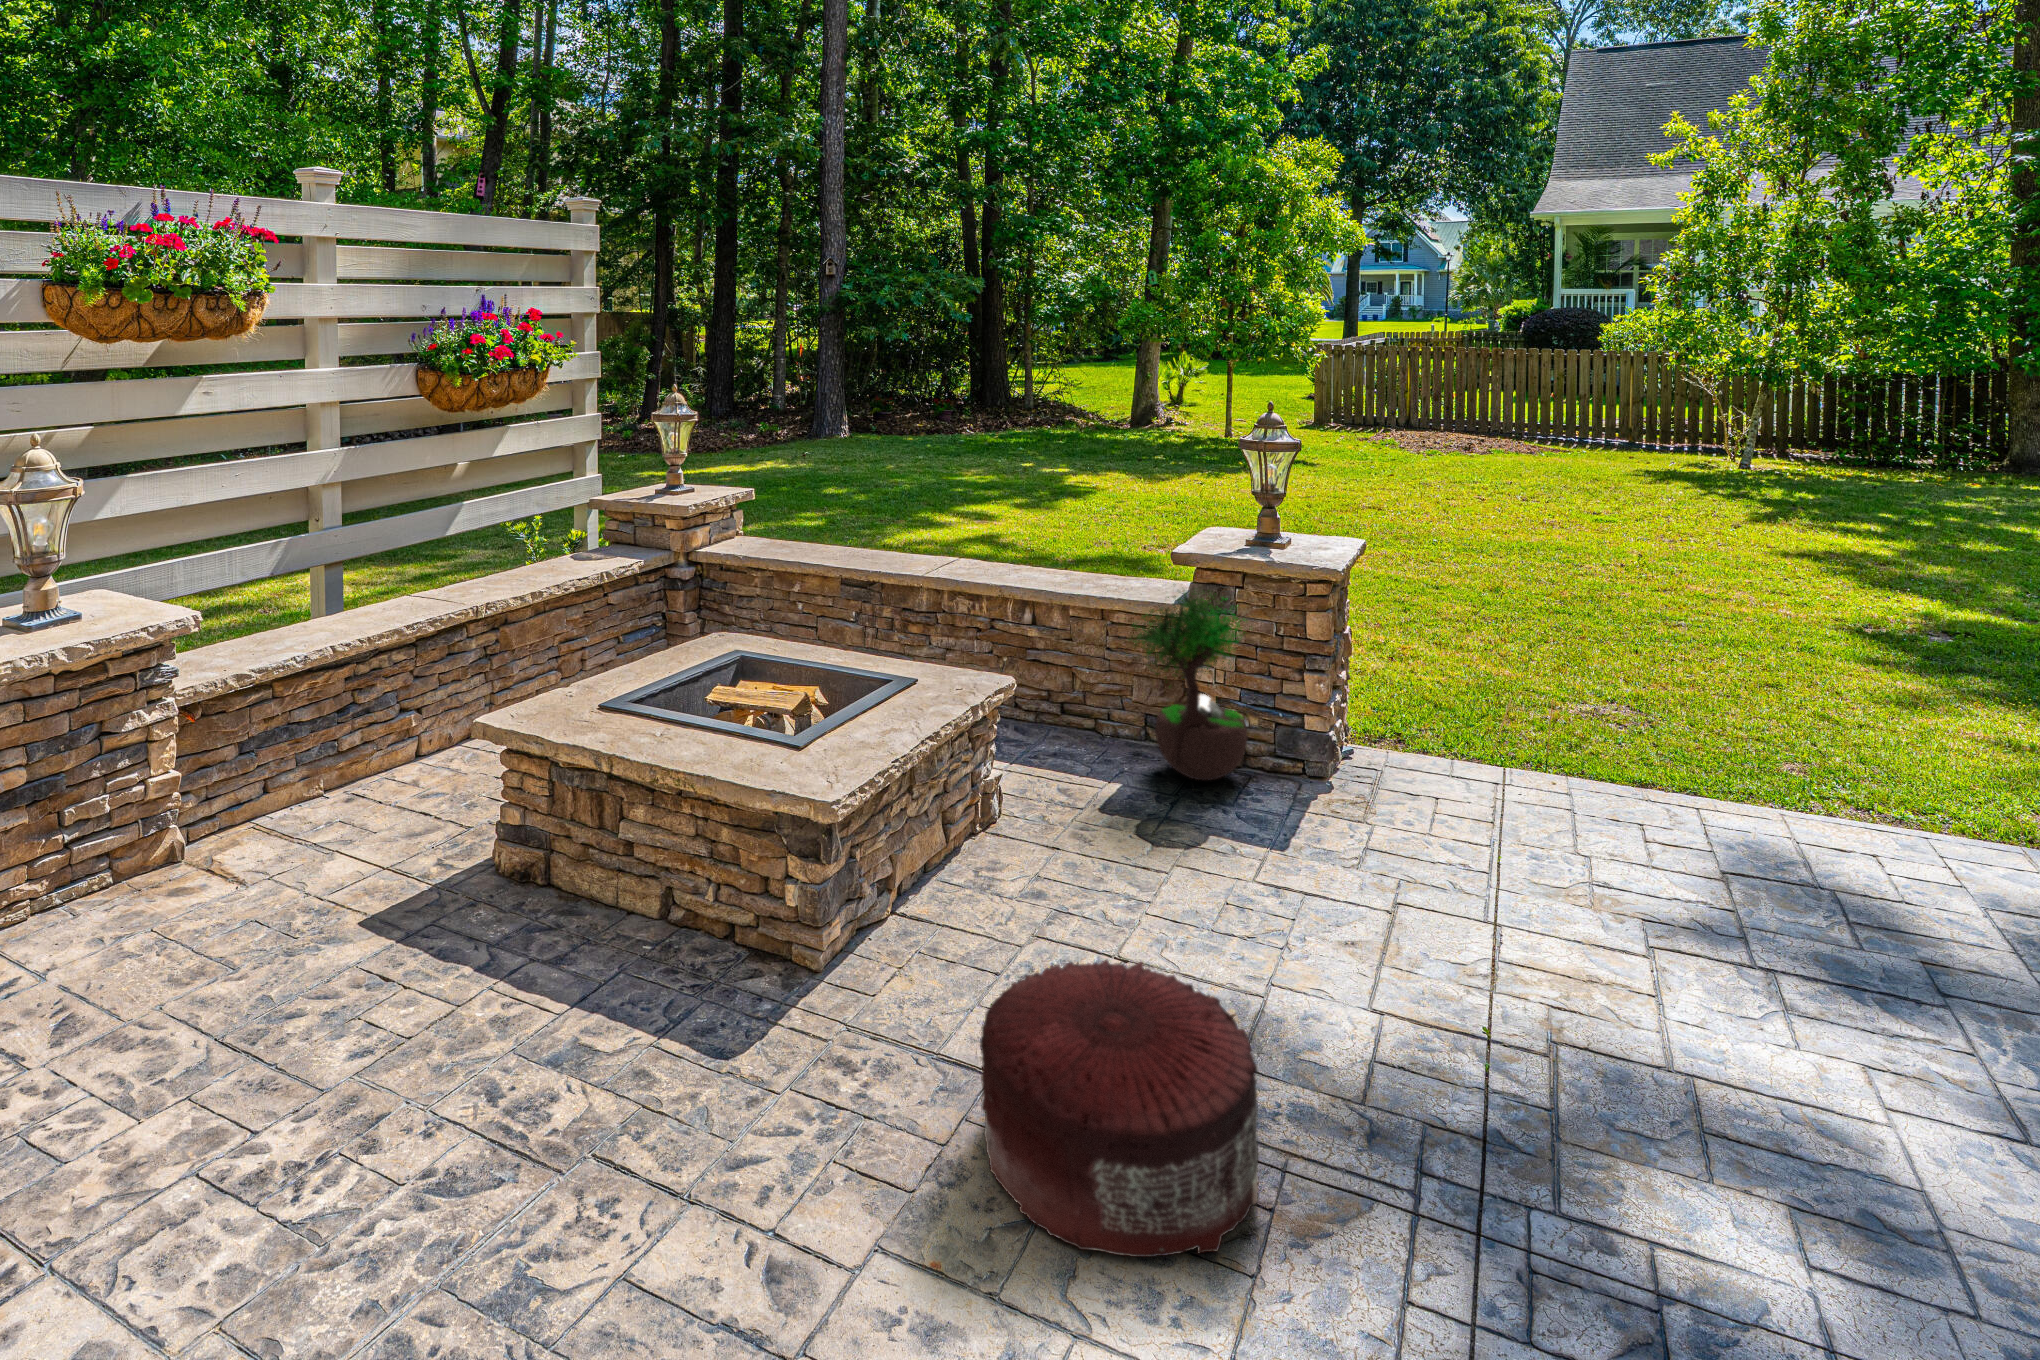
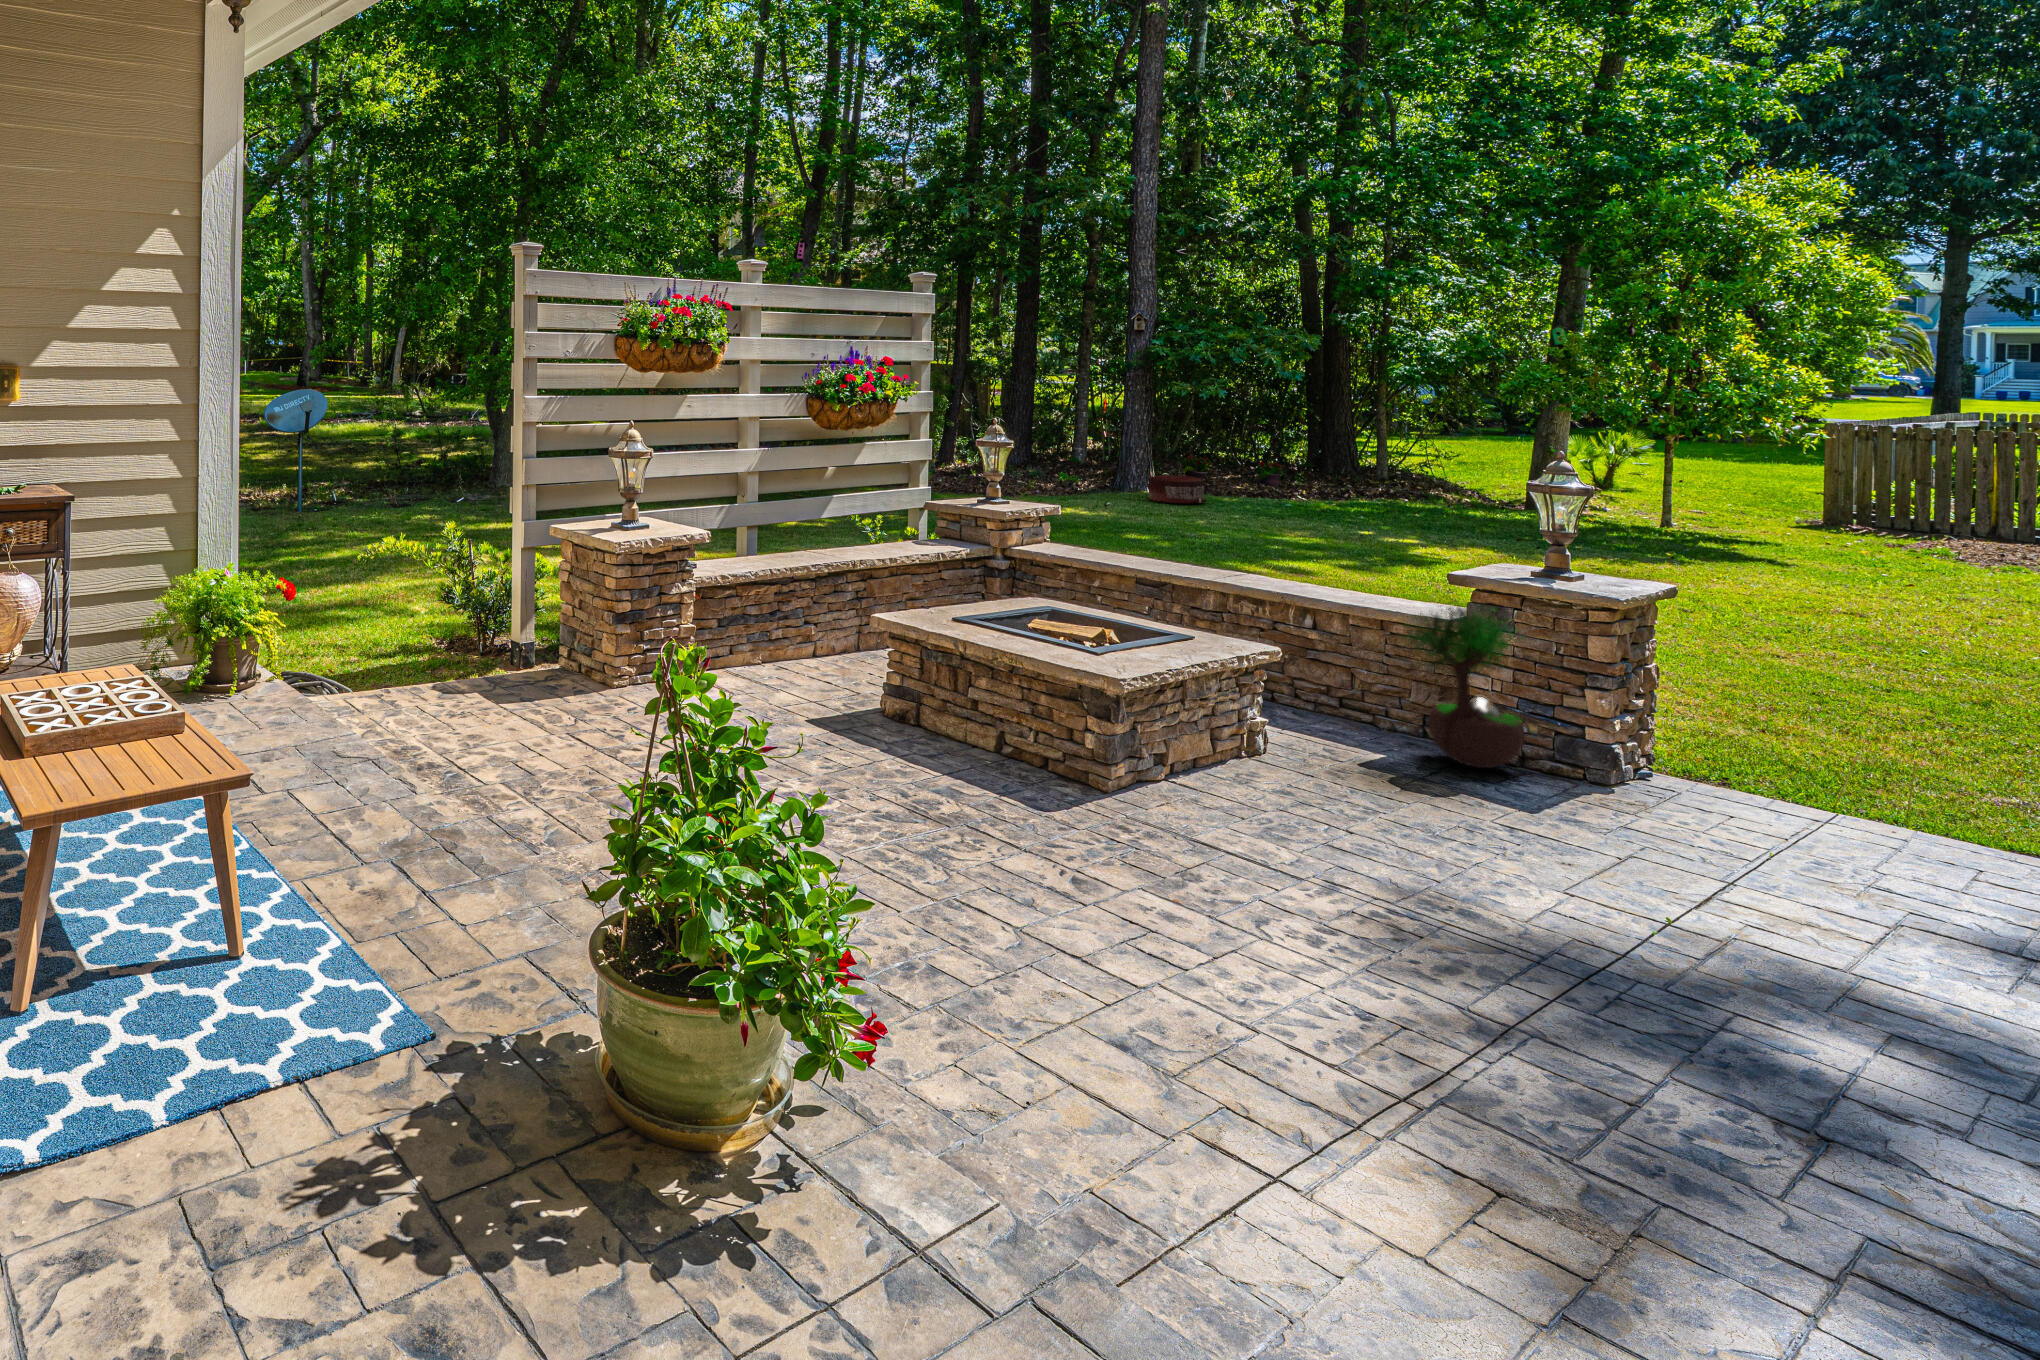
pouf: present [980,960,1259,1257] -> present [1148,475,1205,504]

